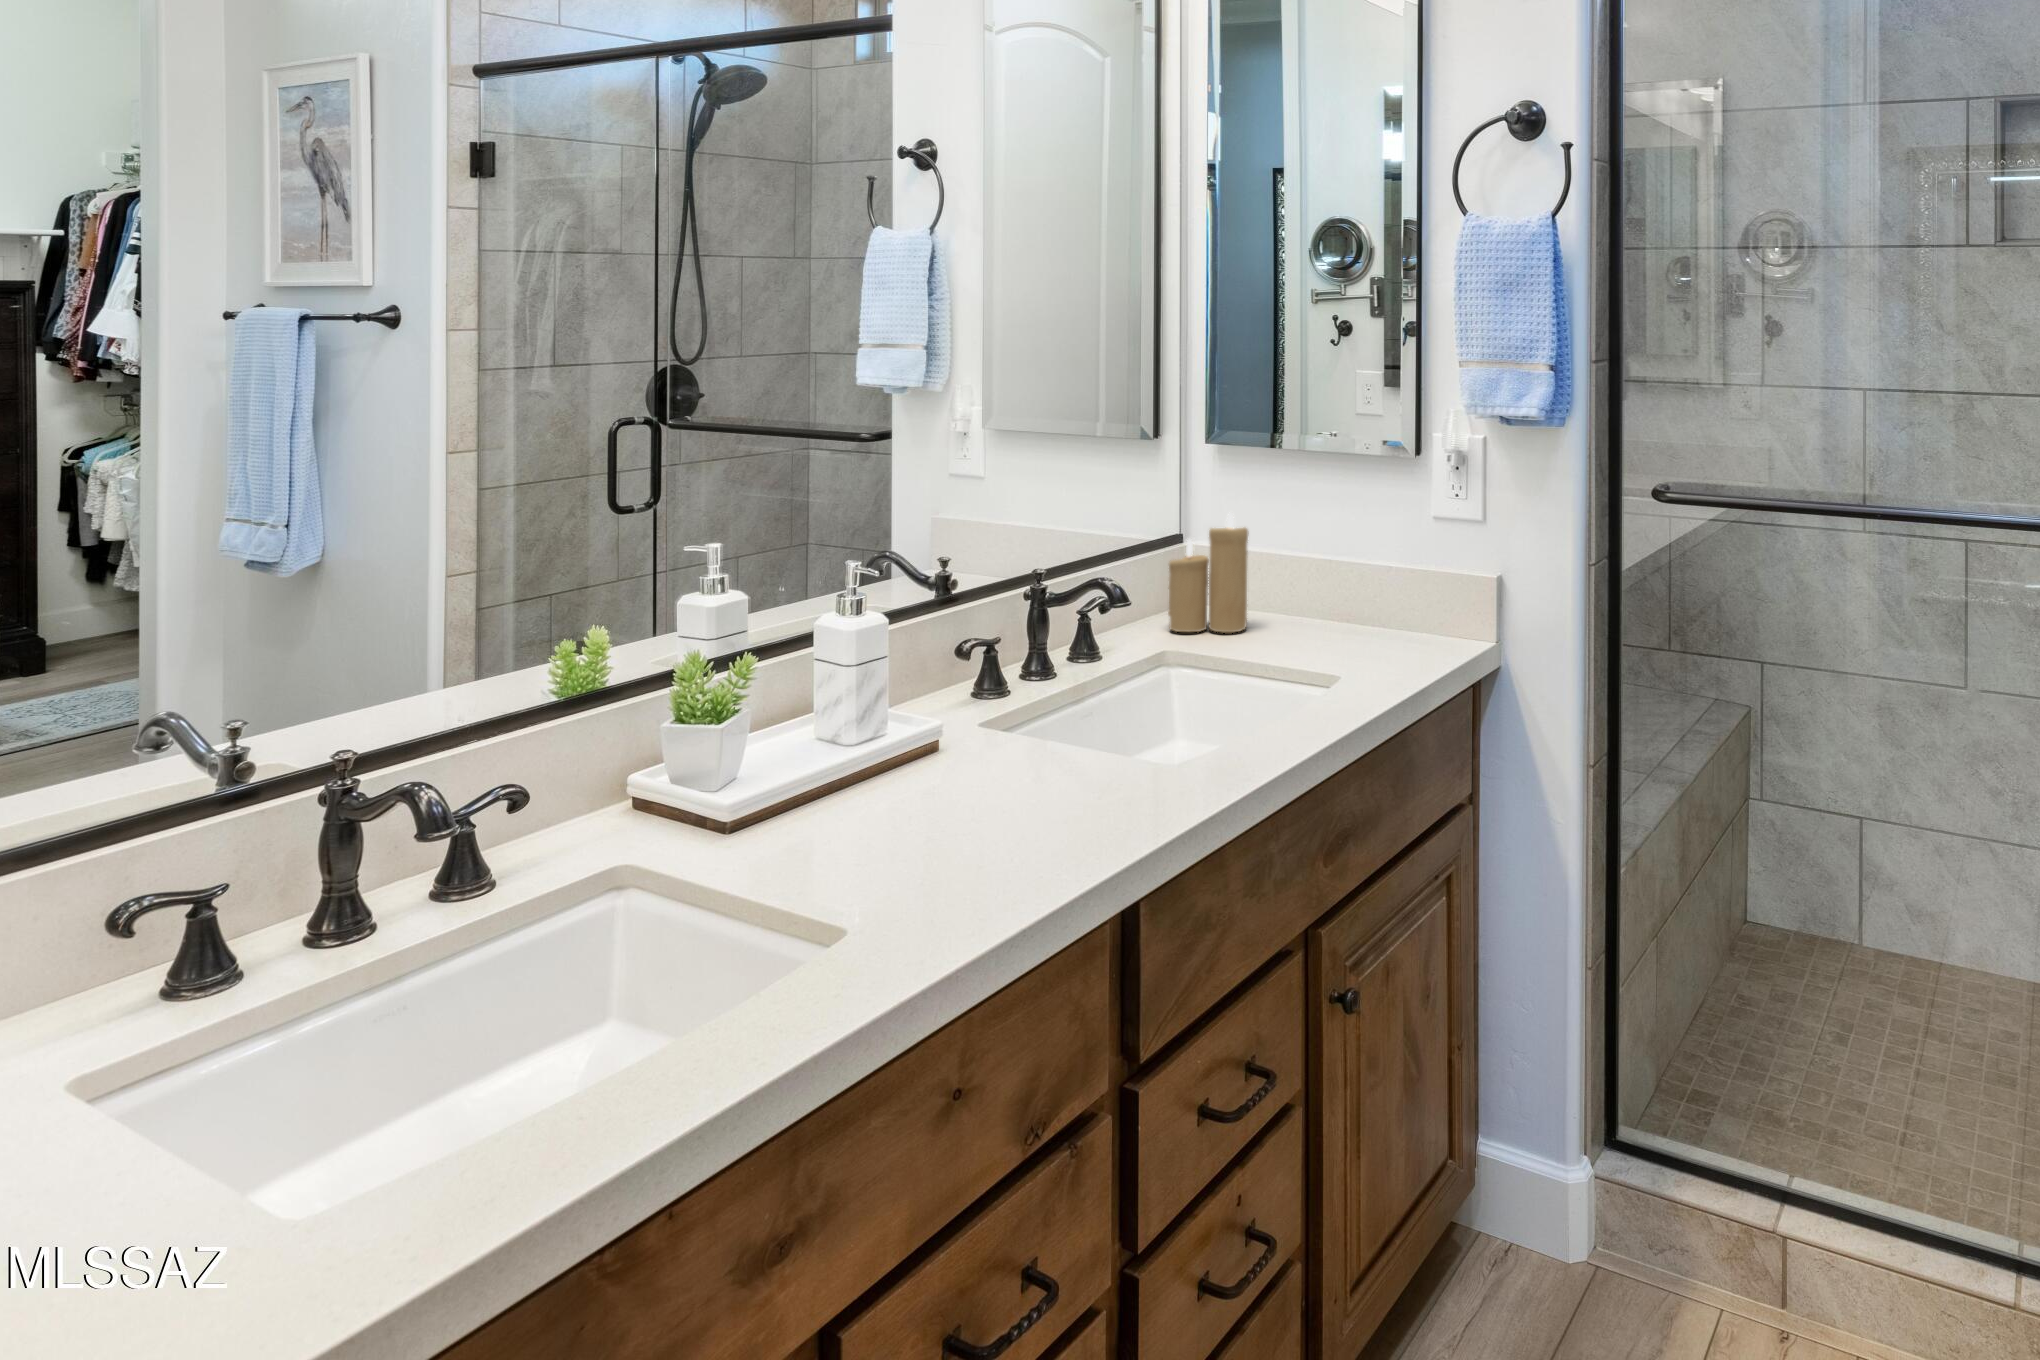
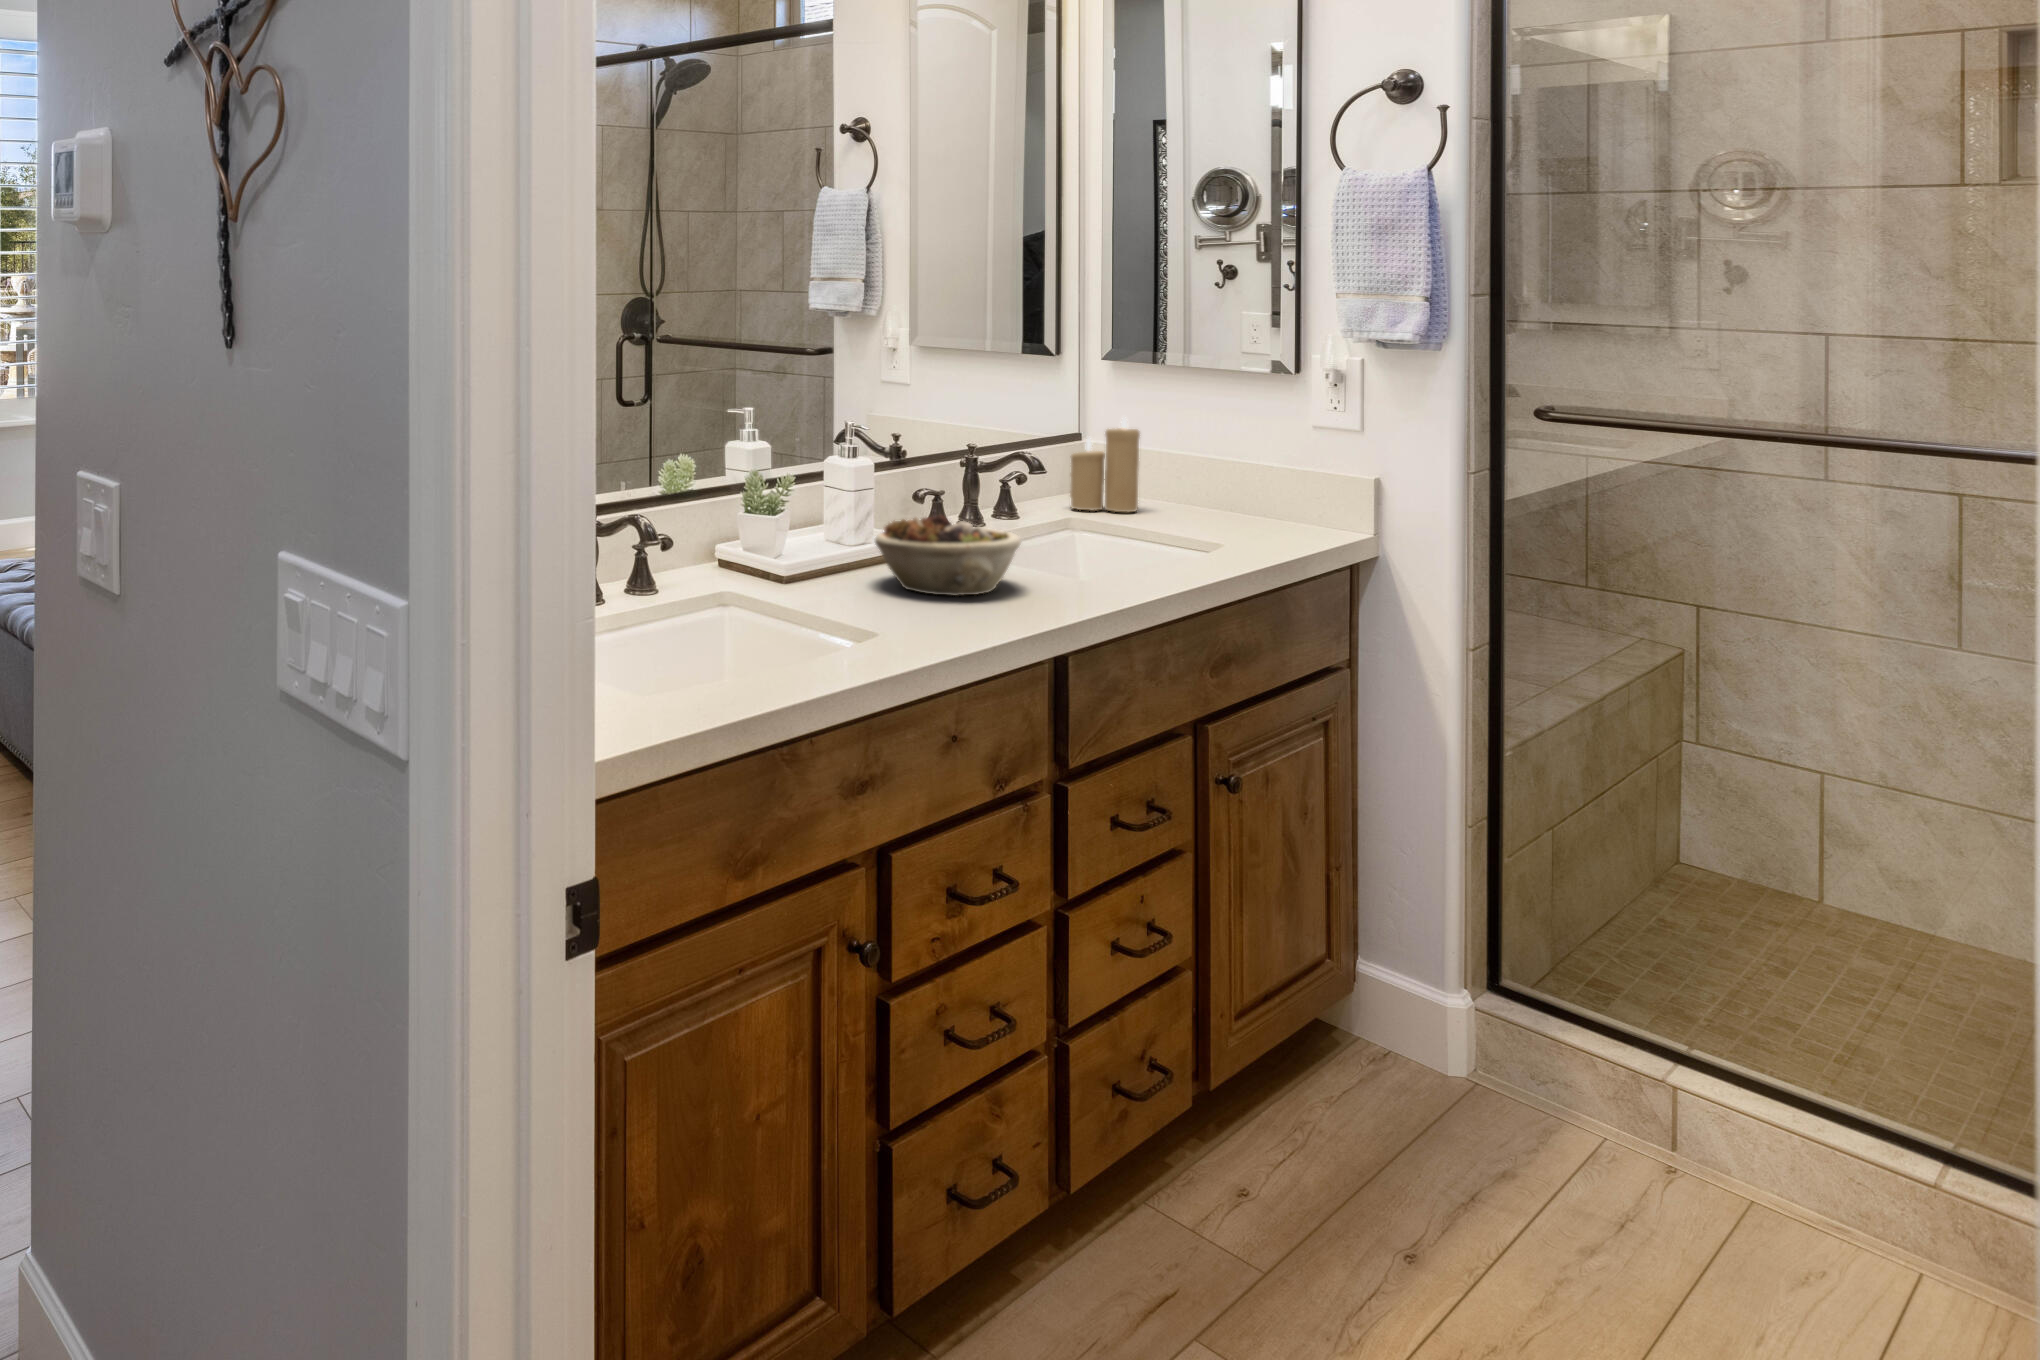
succulent planter: none [868,703,1078,837] -> present [875,515,1021,596]

